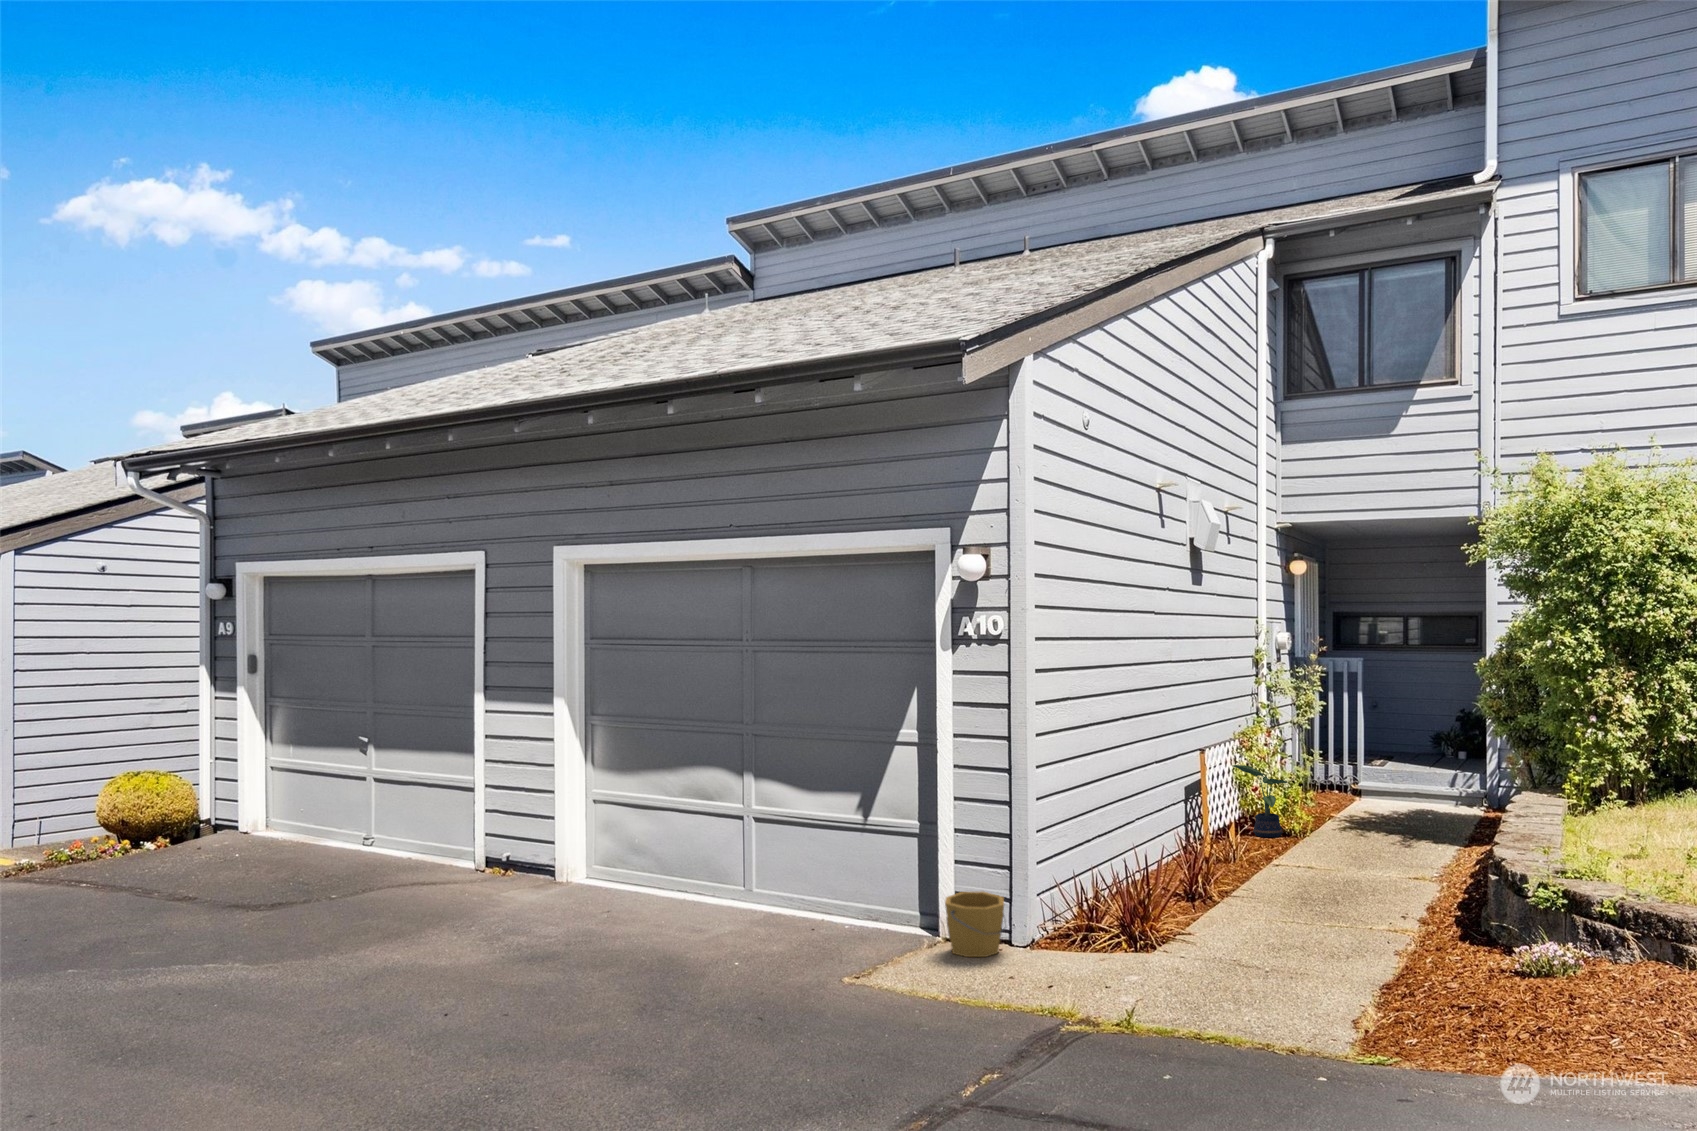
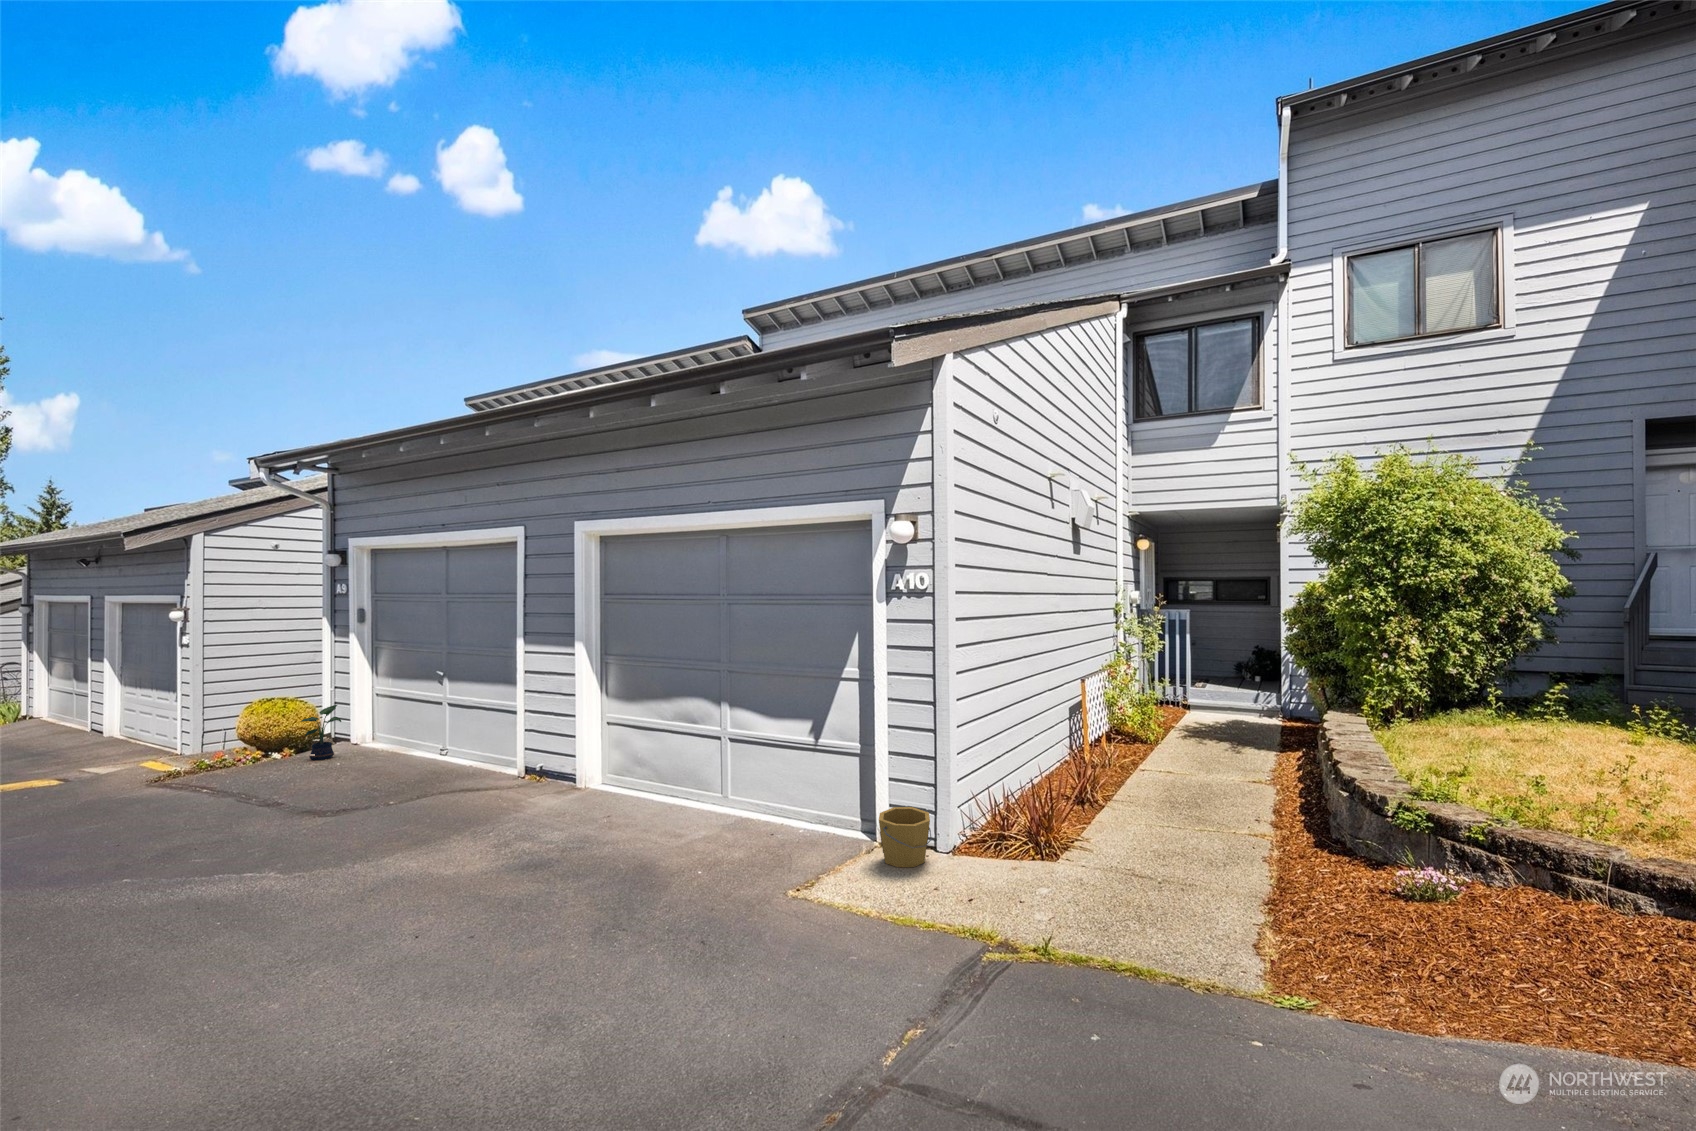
potted plant: present [1233,765,1287,837] -> present [301,705,341,760]

